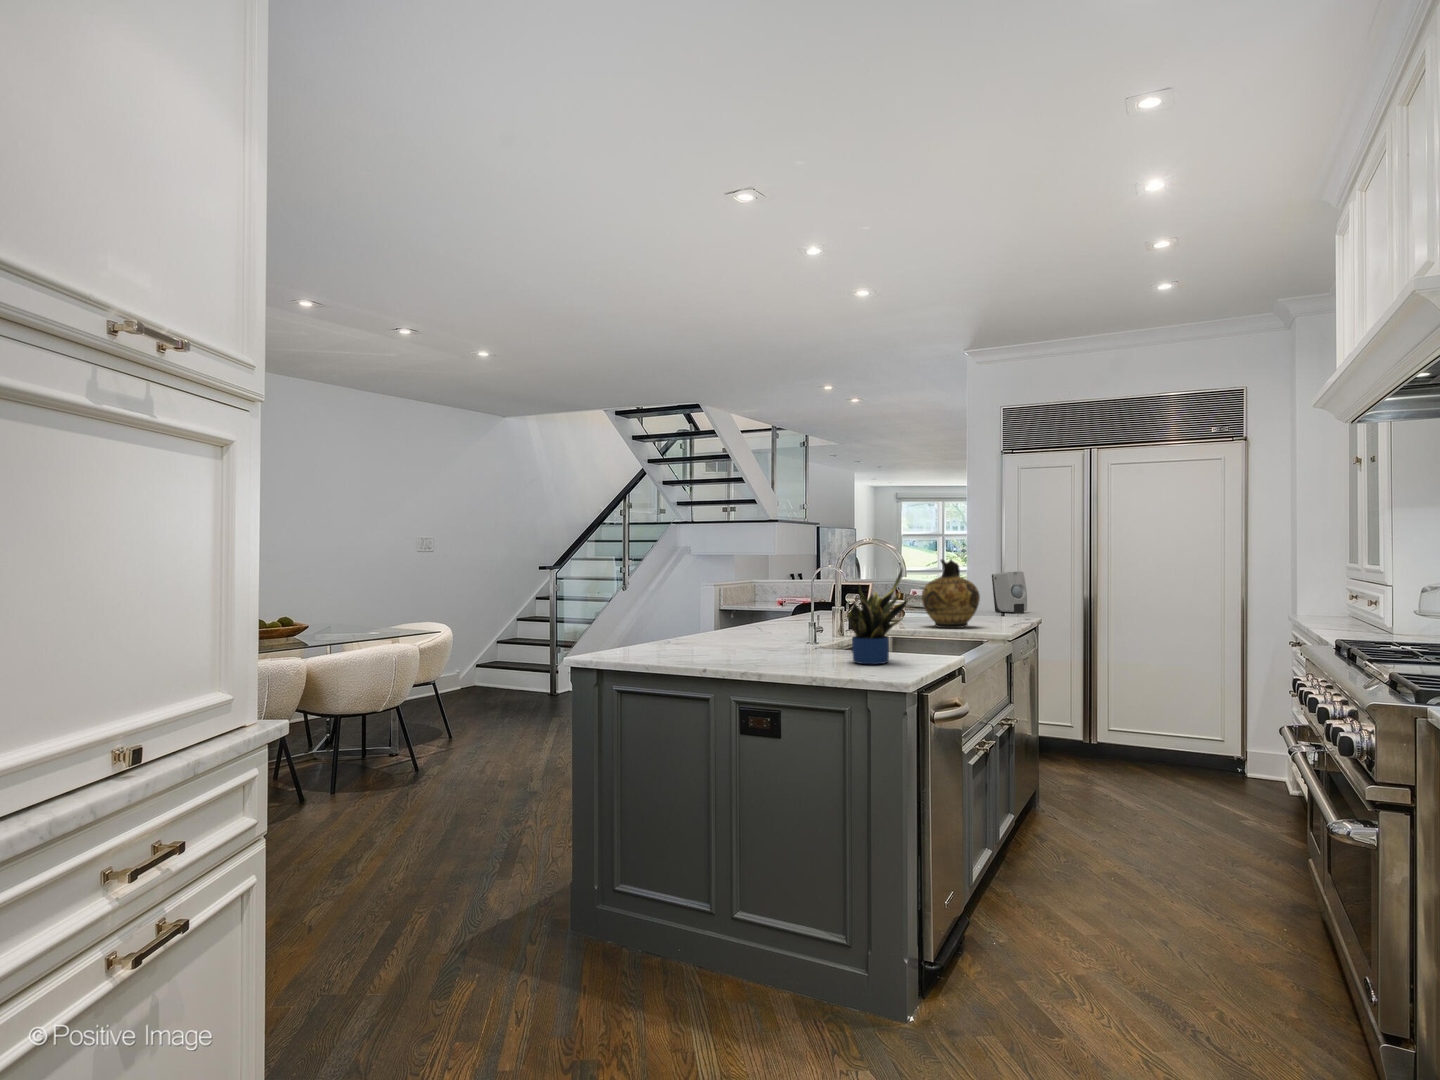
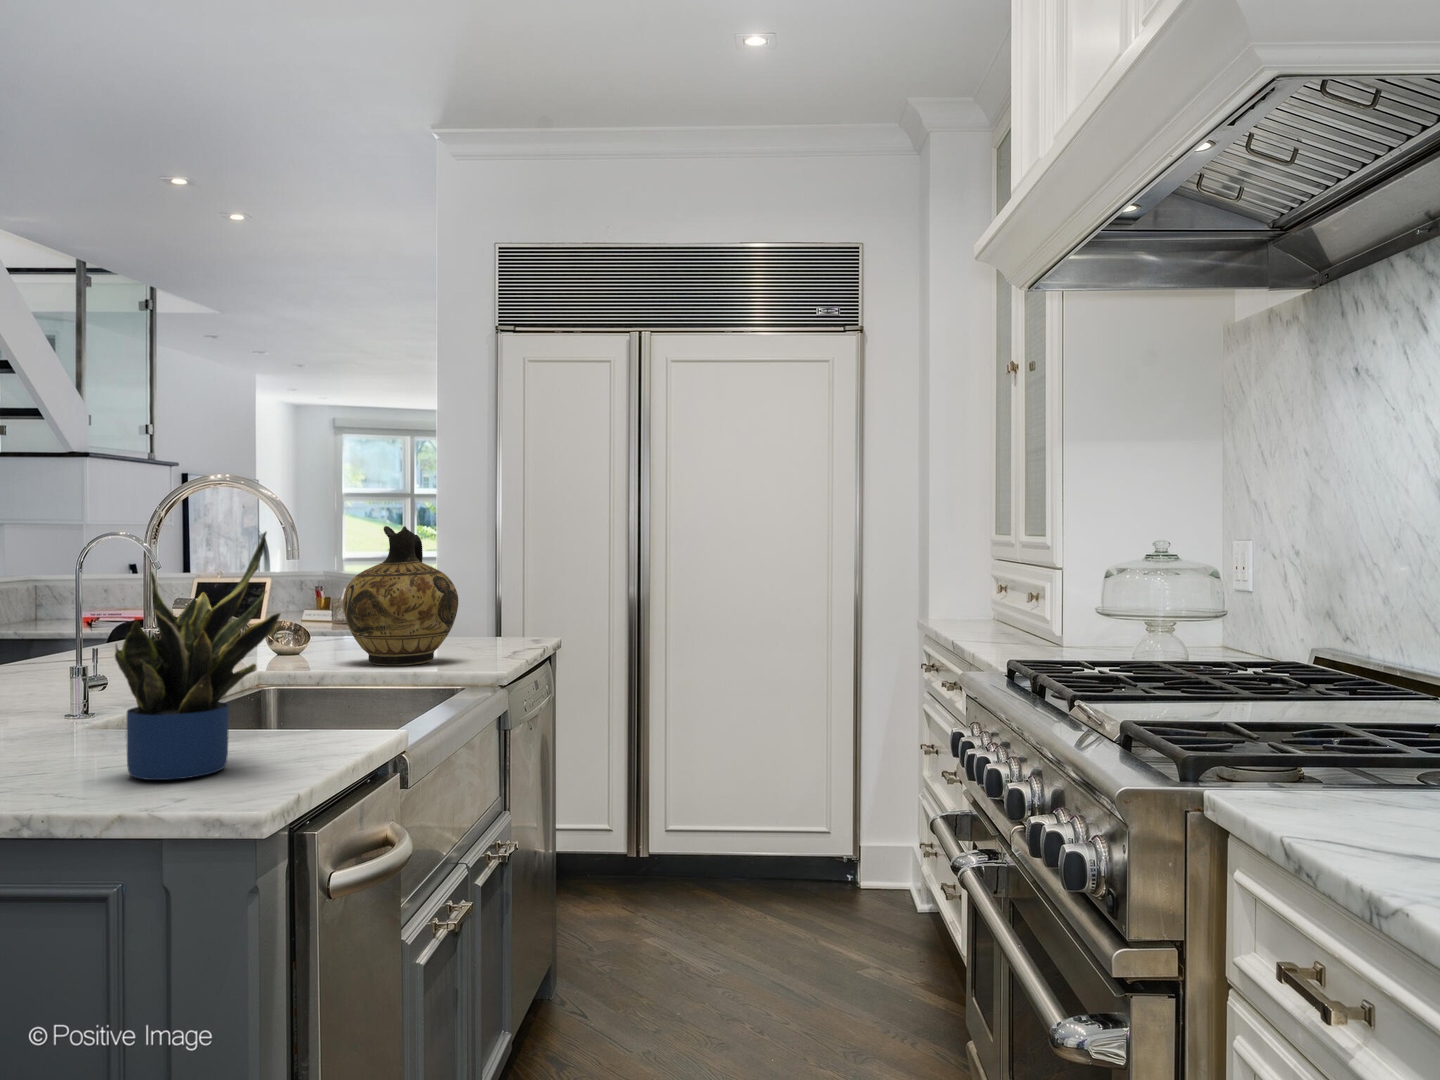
soap dispenser: present [992,571,1027,614] -> none [484,557,540,630]

